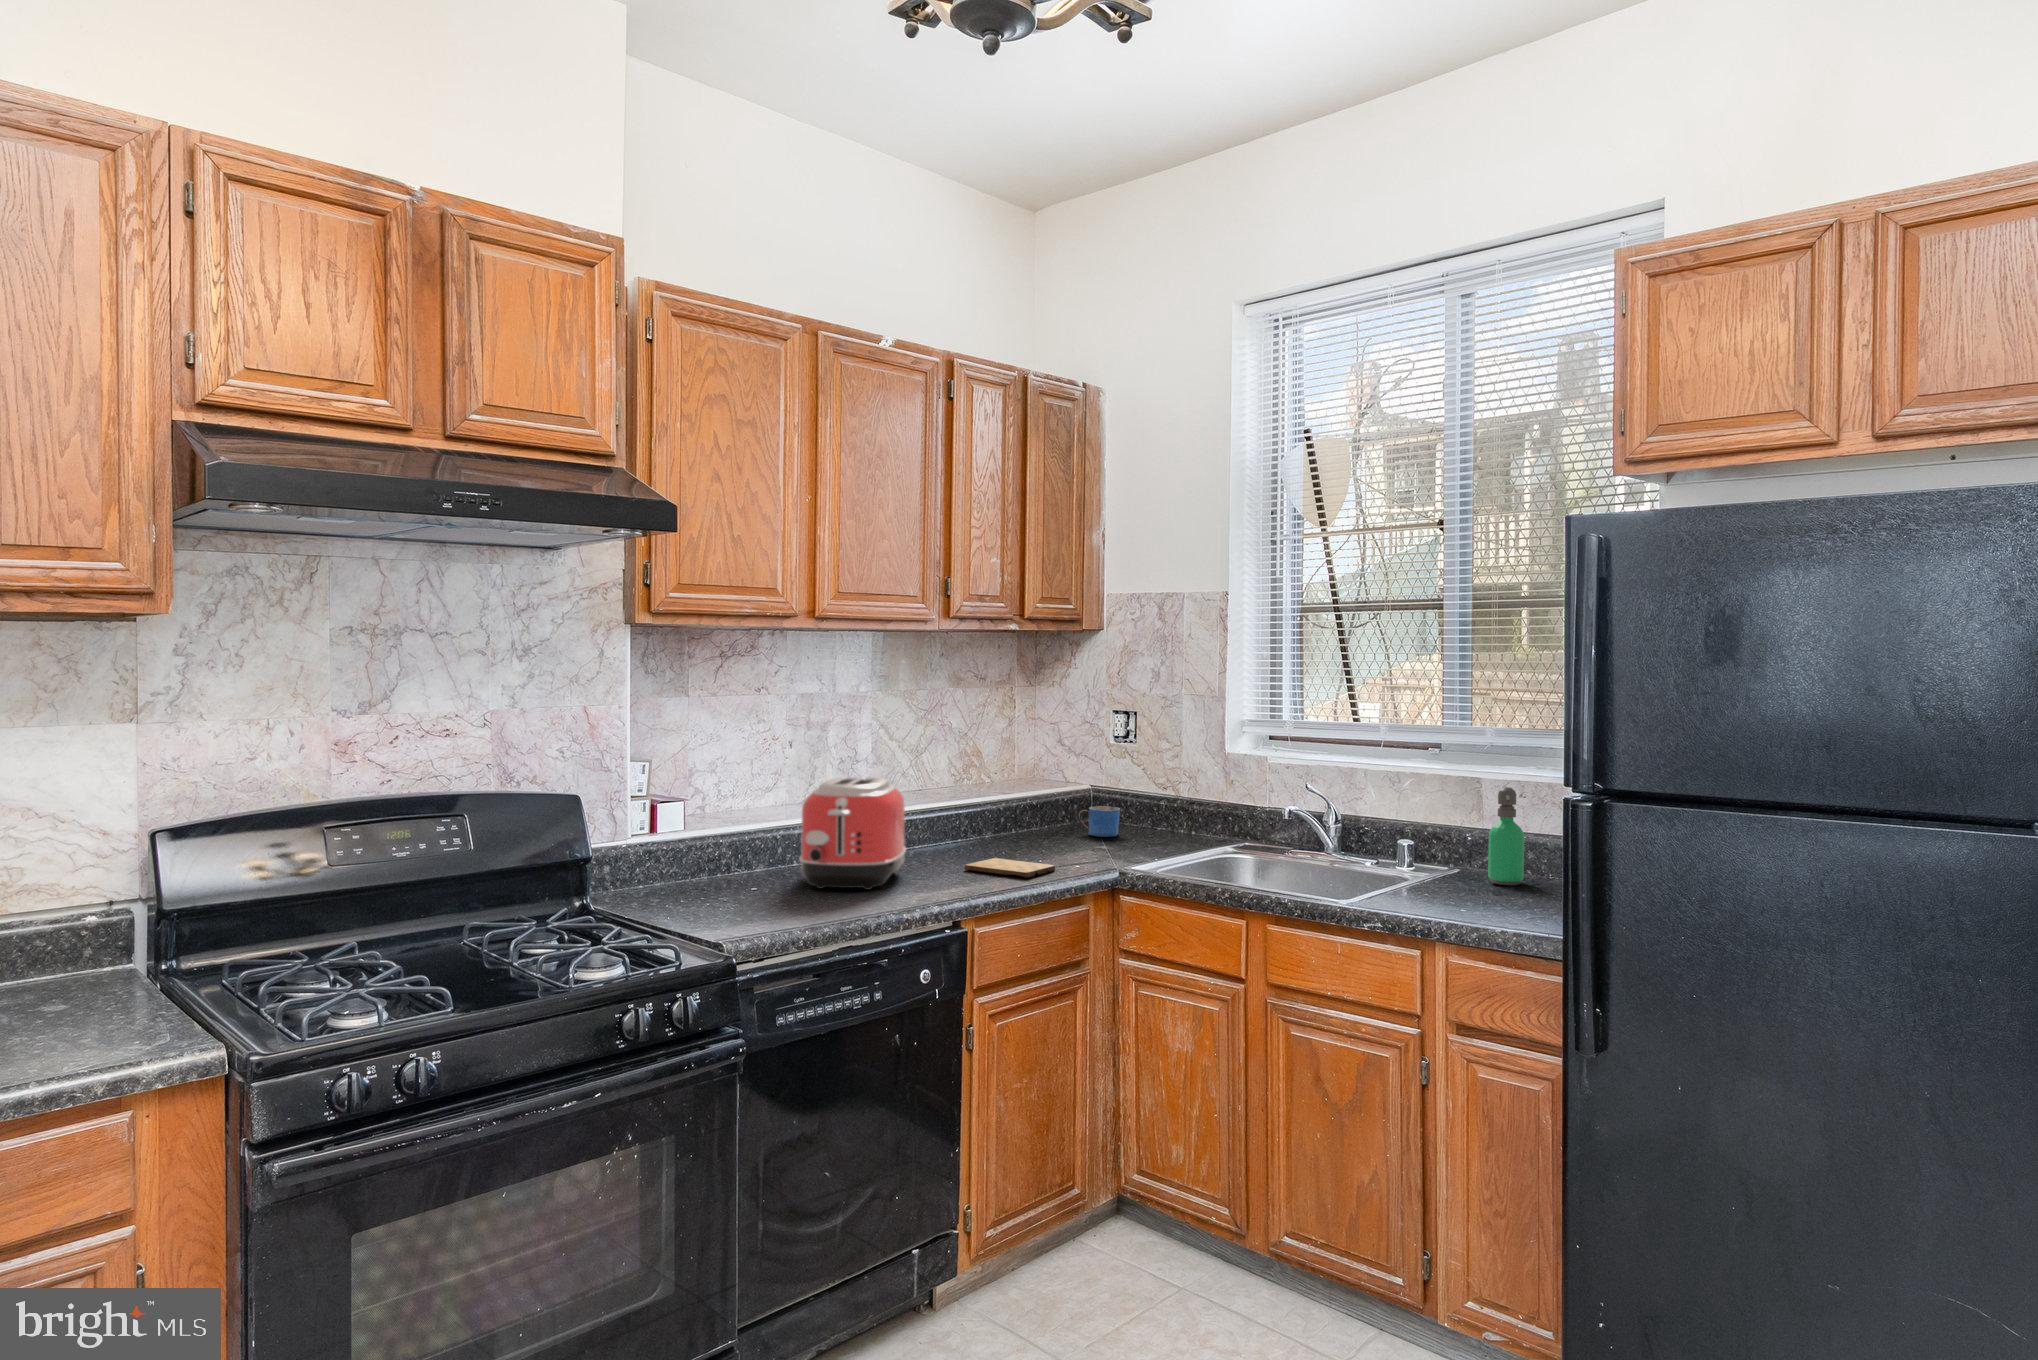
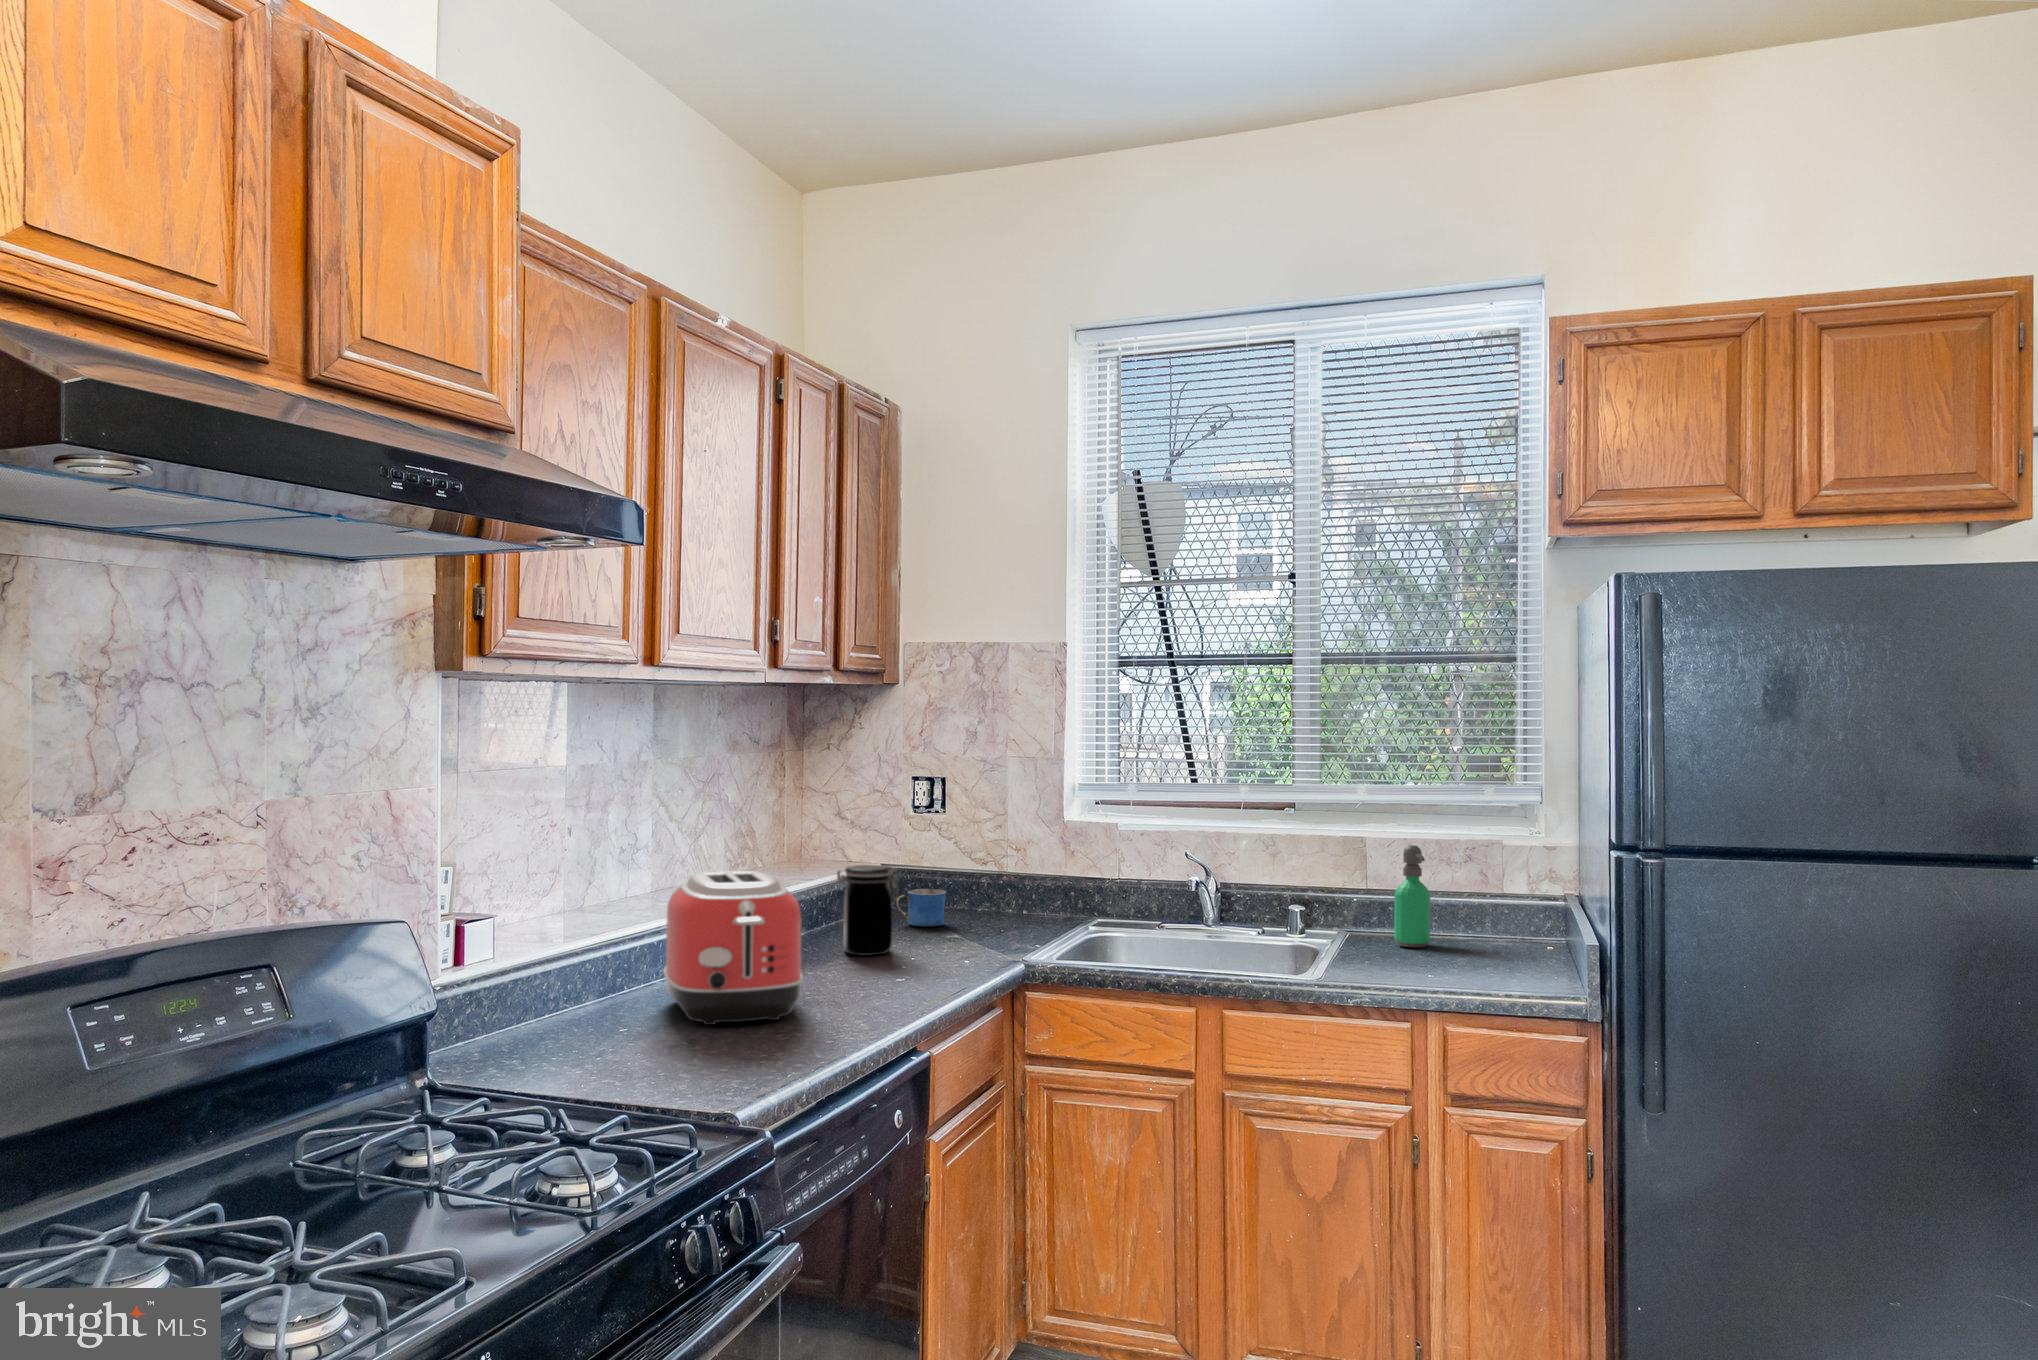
jar: none [999,781,1043,853] -> present [837,865,899,955]
cutting board: present [965,858,1055,878] -> none [846,964,951,986]

